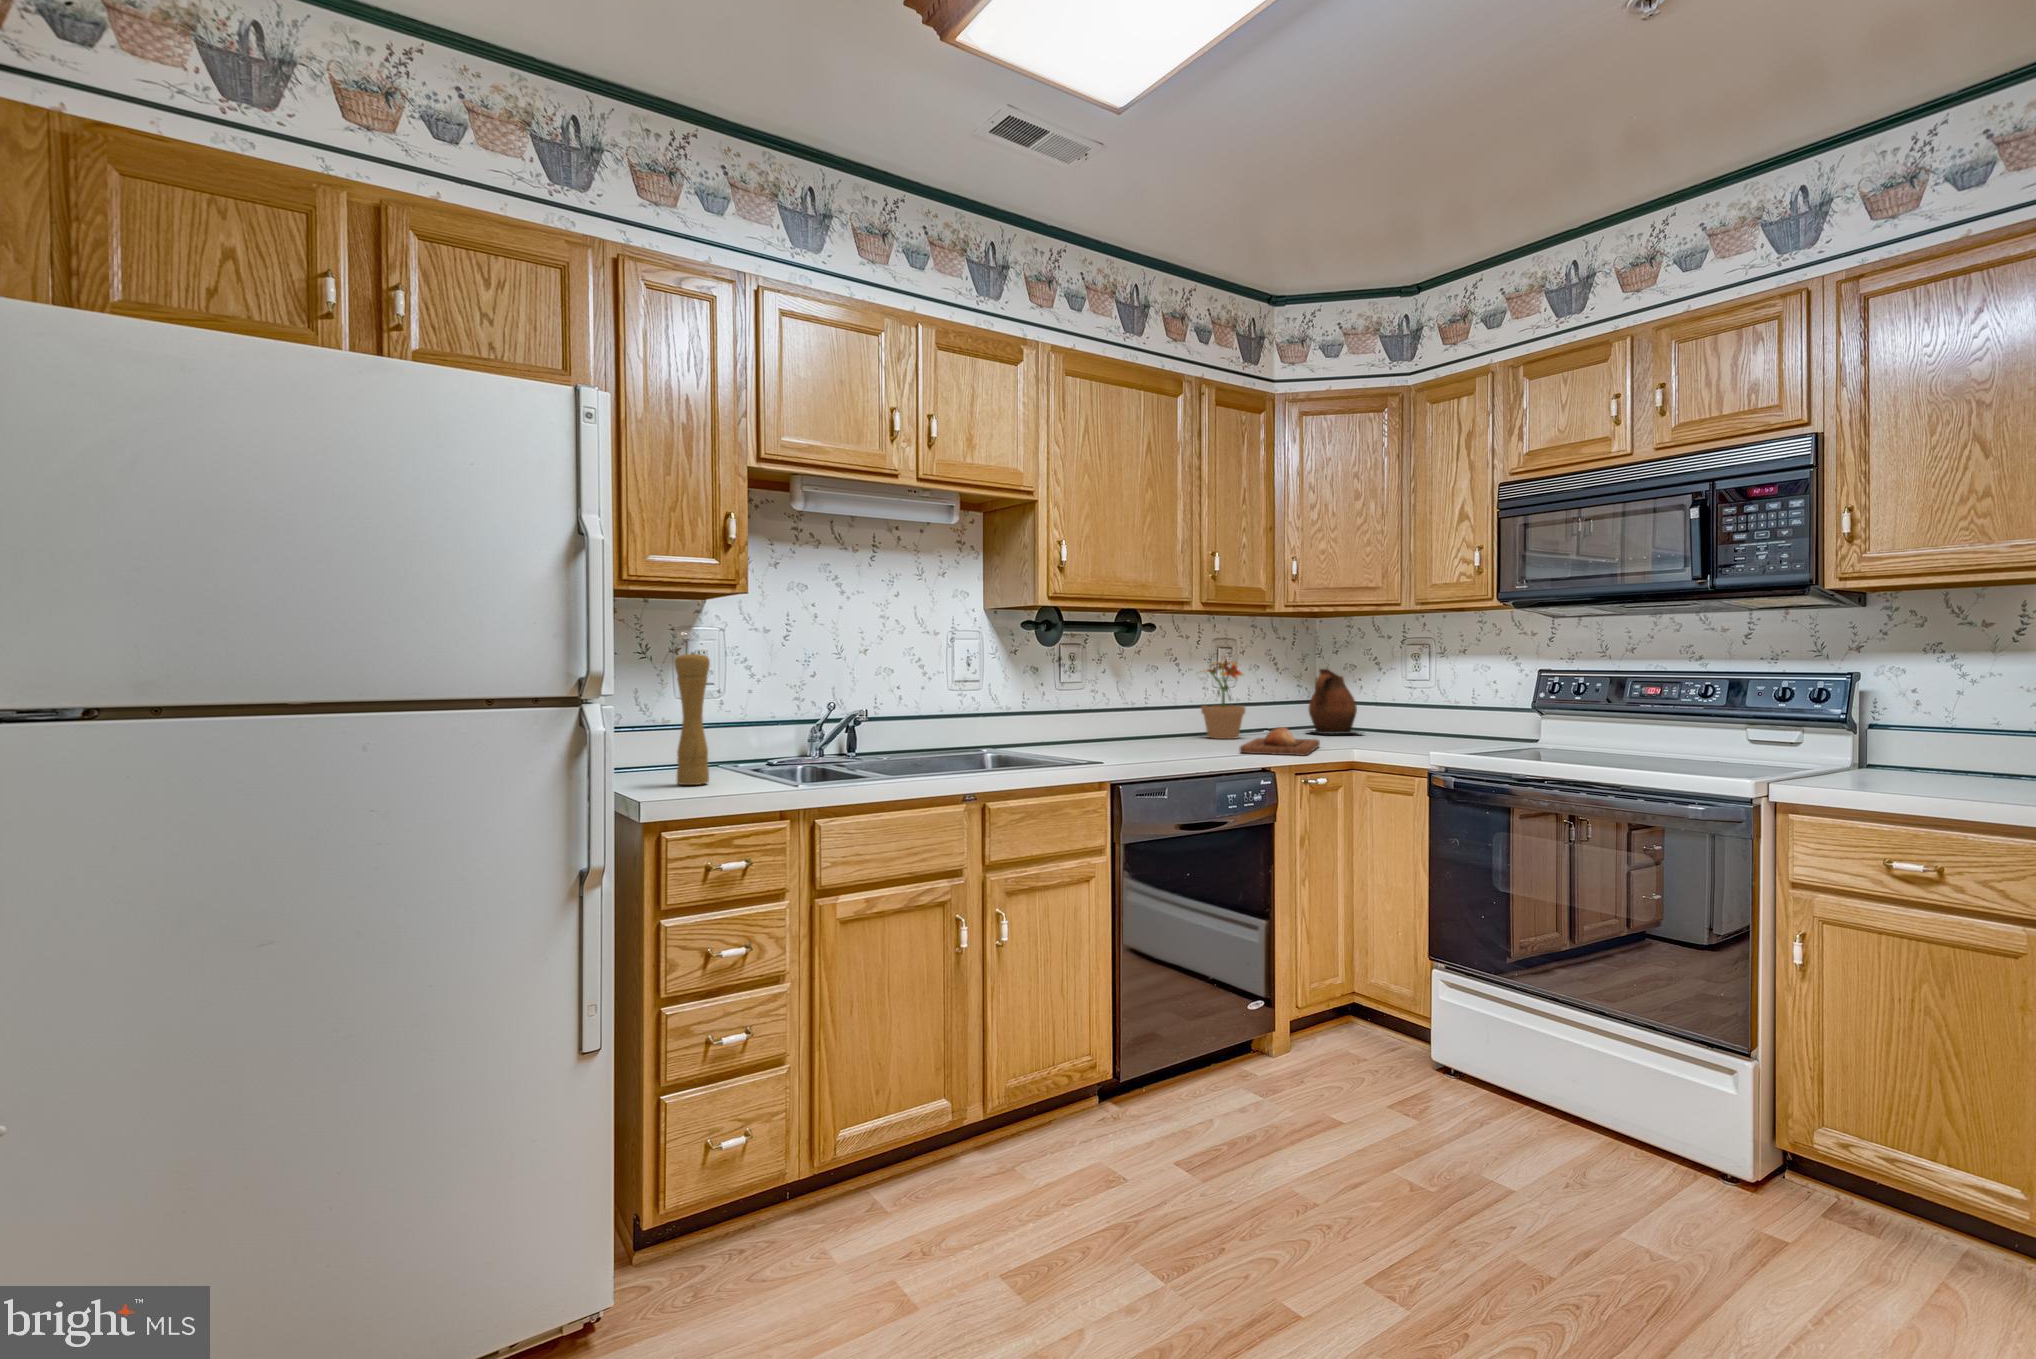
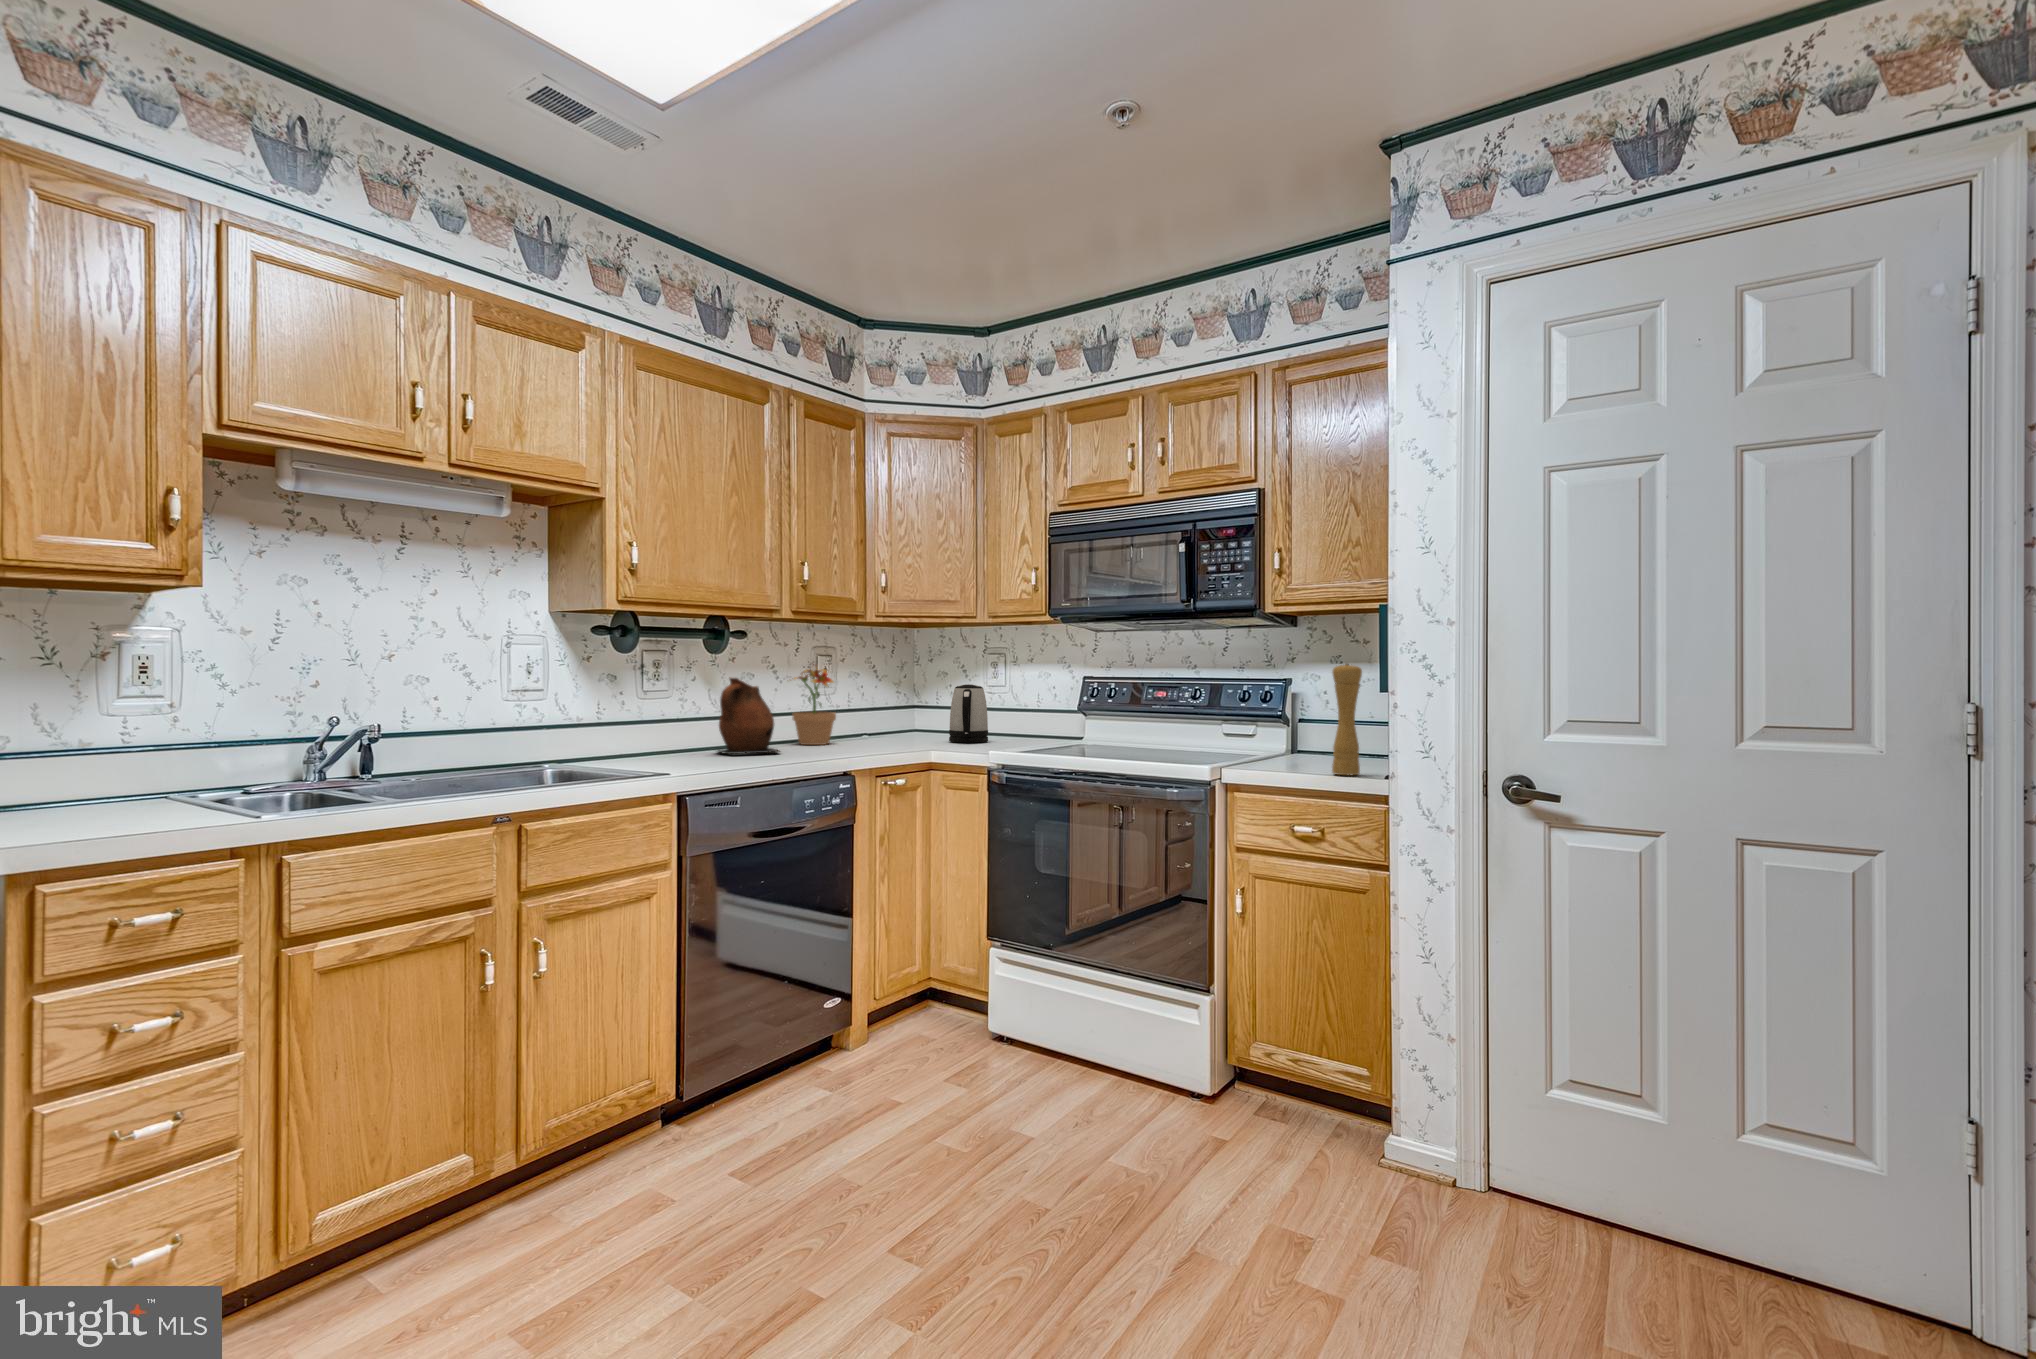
pepper mill: present [674,652,710,785] -> present [1332,664,1362,775]
ceramic pitcher: present [1308,669,1361,734] -> present [718,678,779,754]
kettle: none [1367,677,1412,740] -> present [949,684,988,742]
bread loaf: present [1240,727,1320,756] -> none [819,733,901,760]

